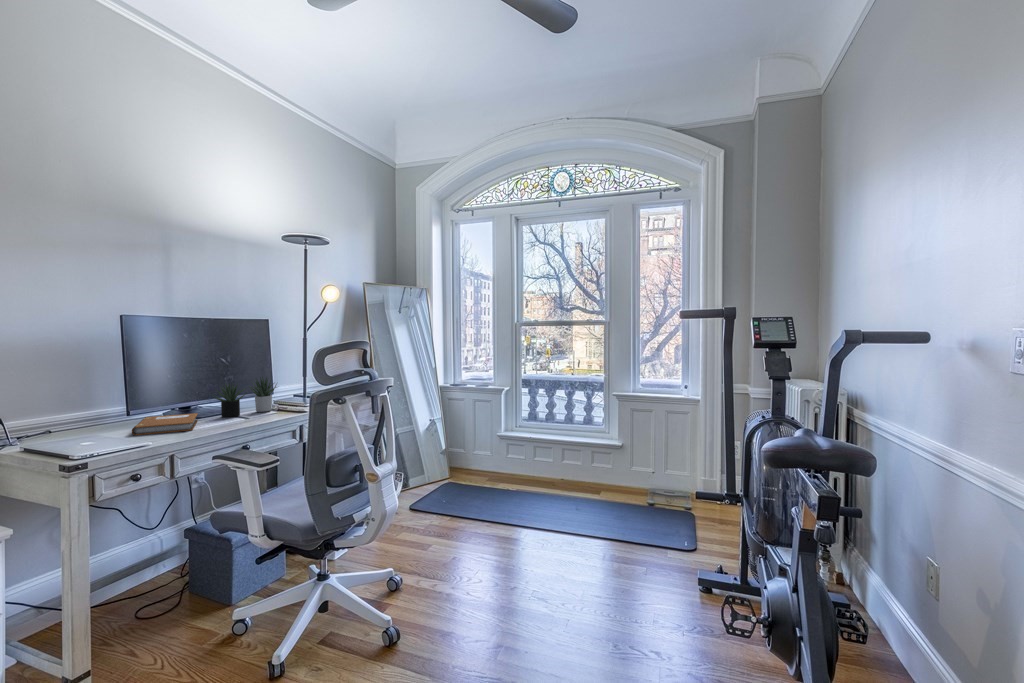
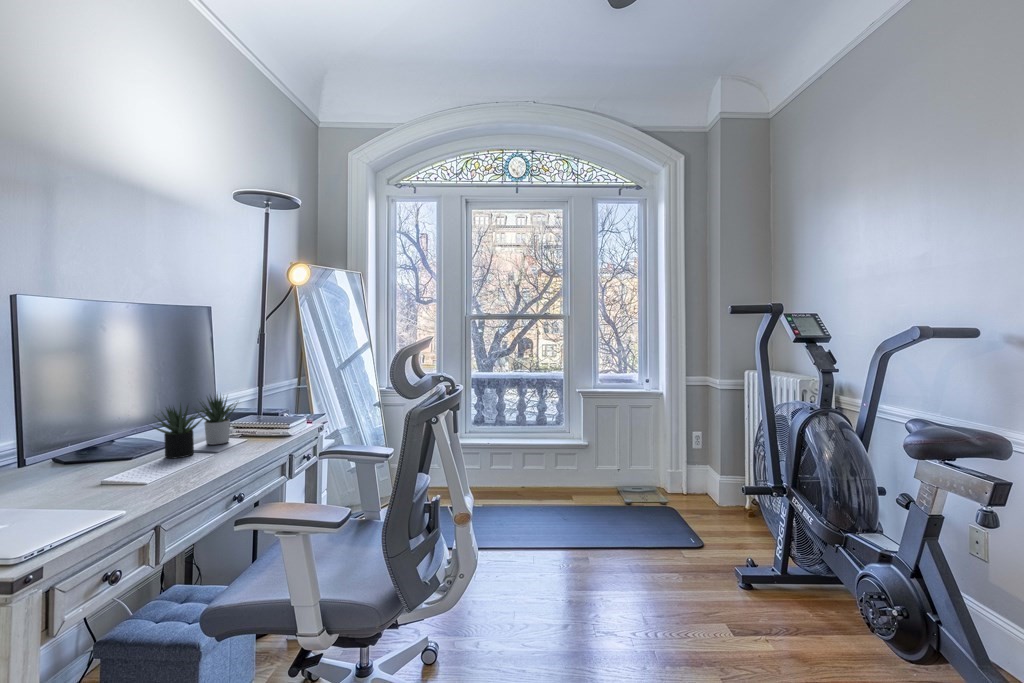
notebook: present [132,413,198,435] -> none [46,456,165,504]

